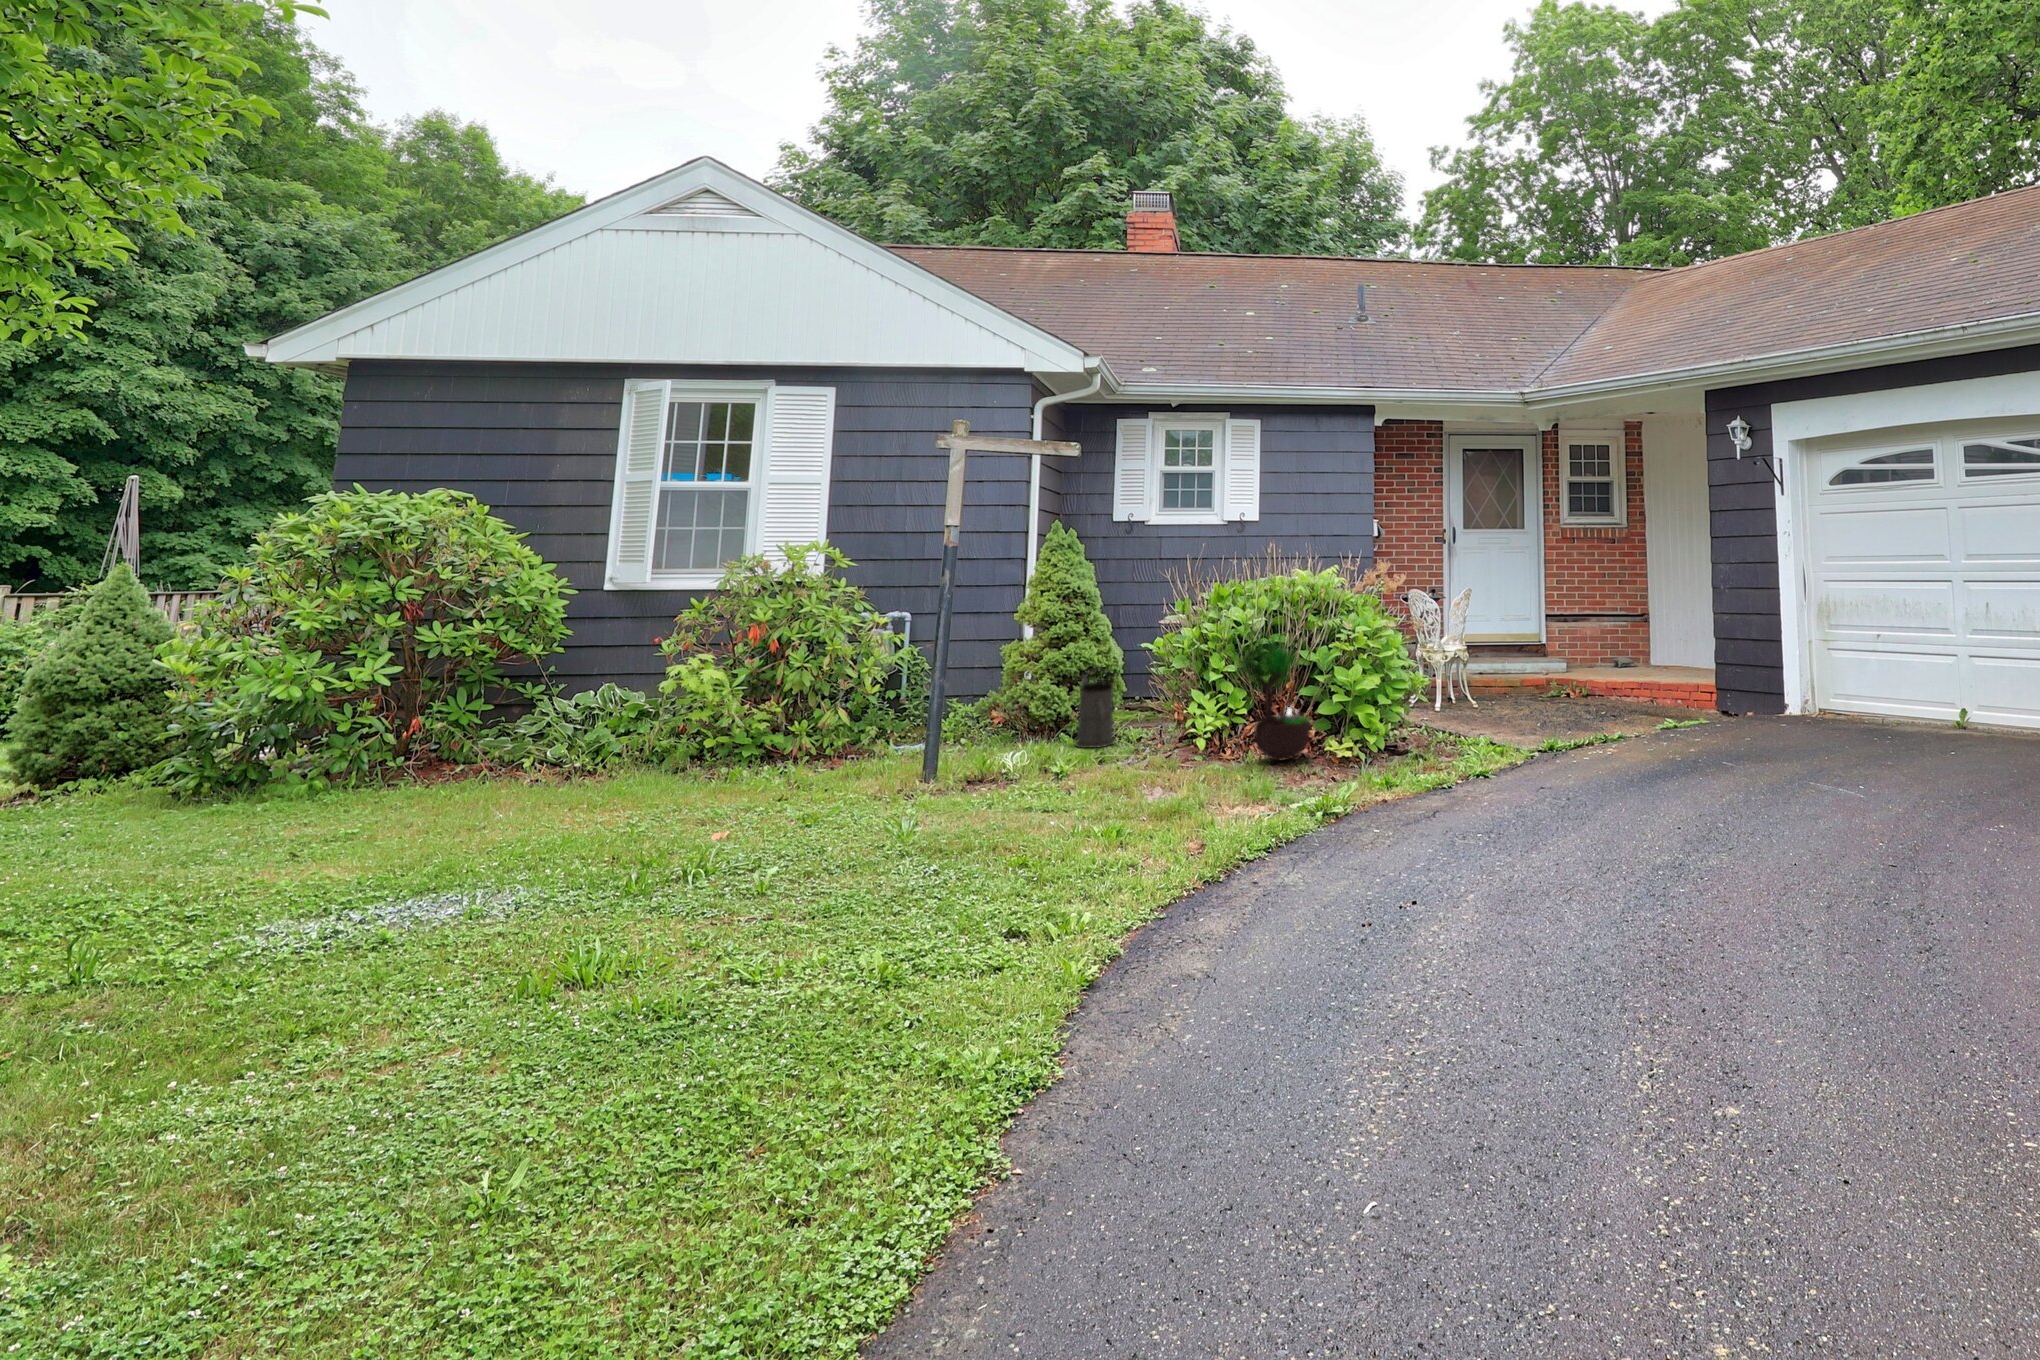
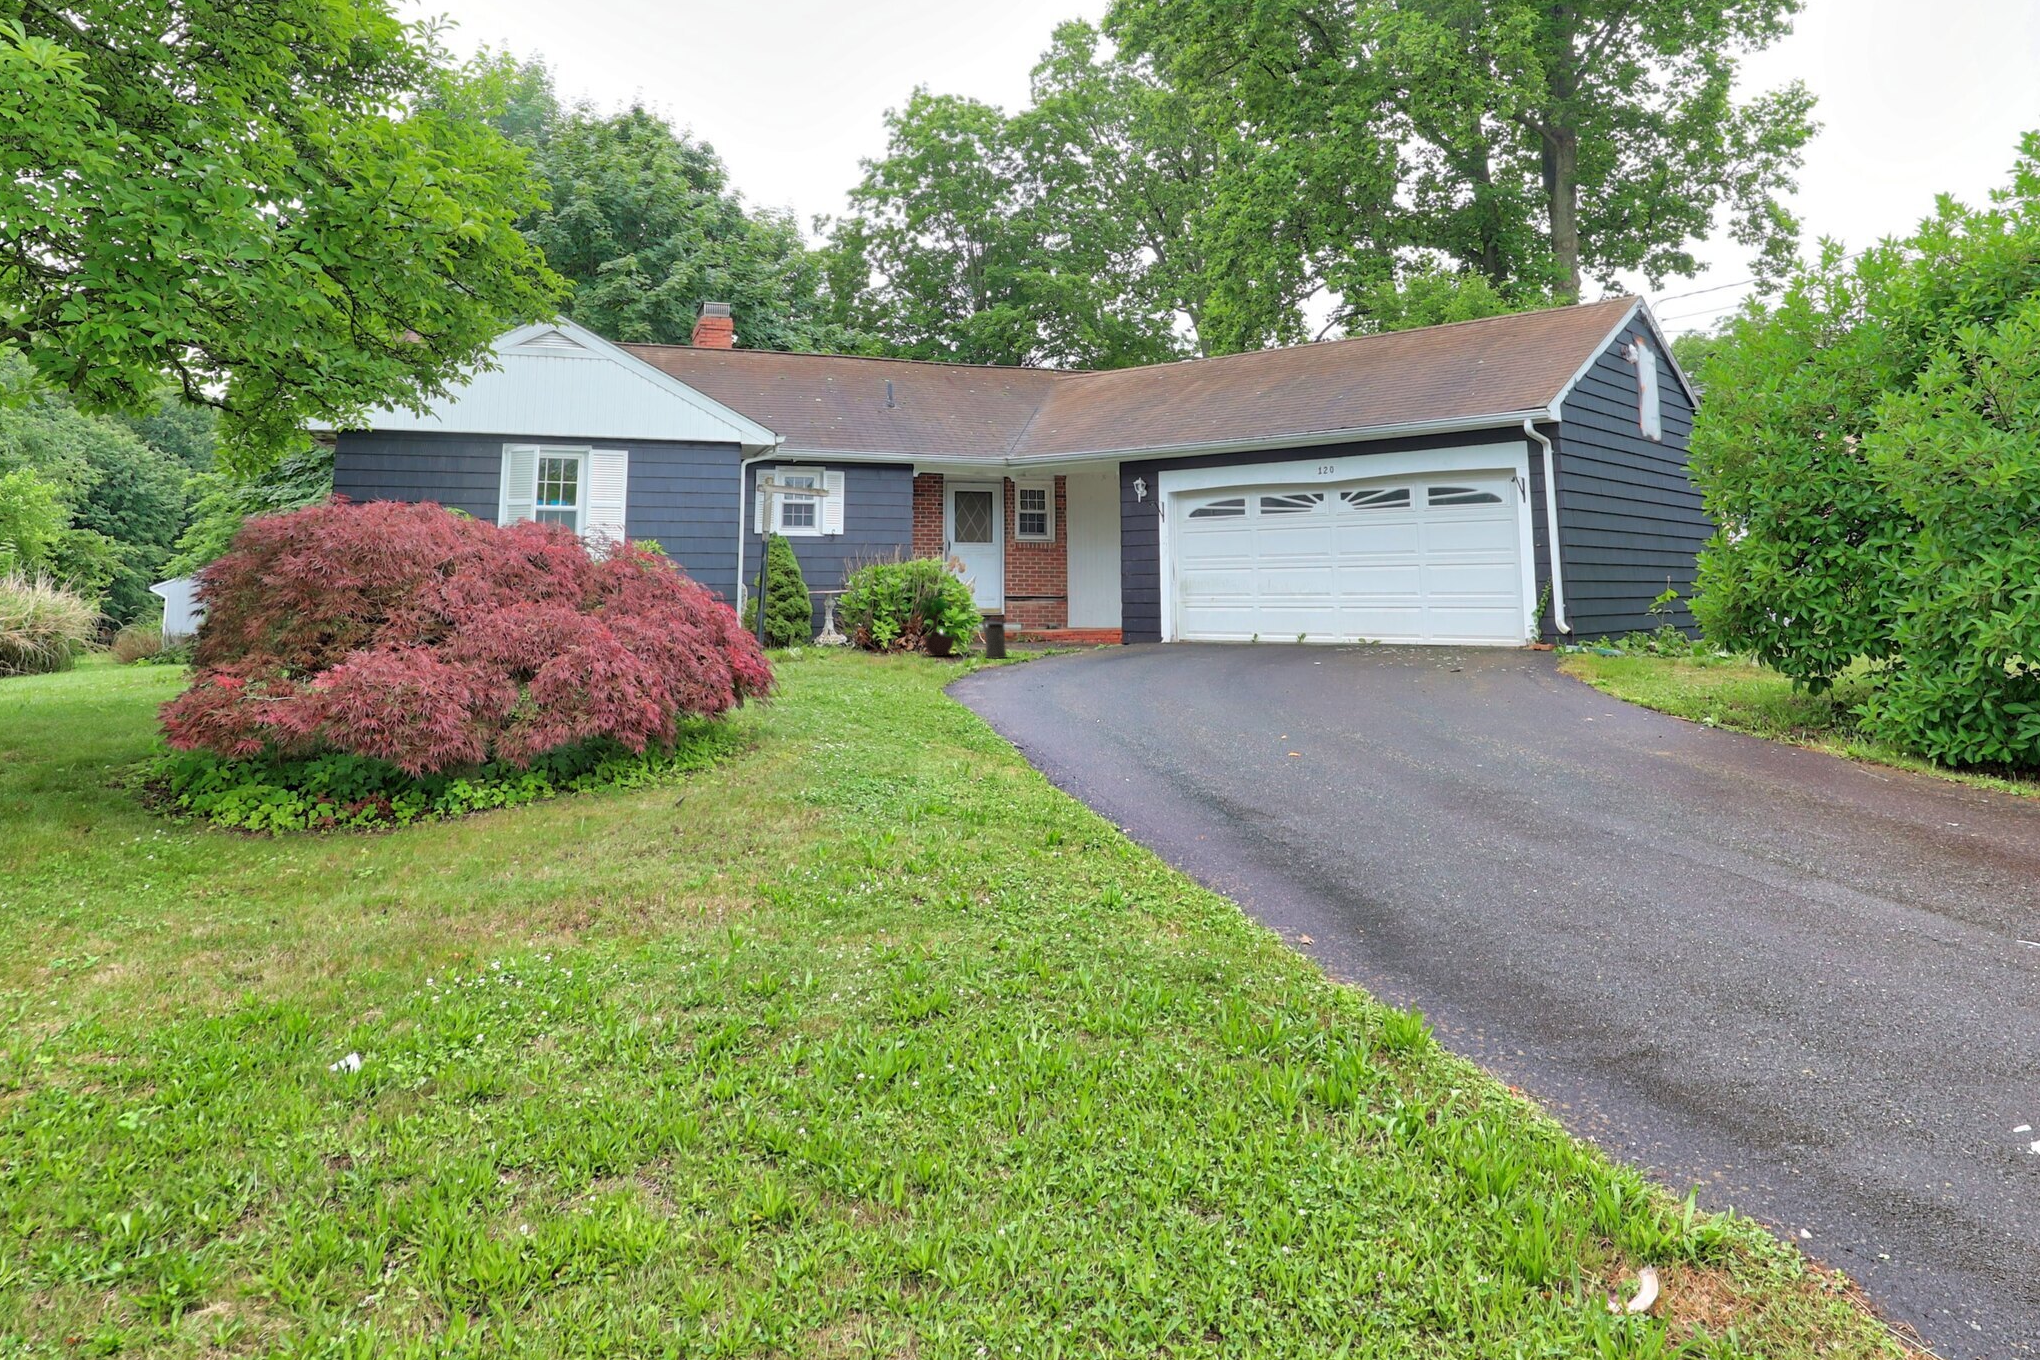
watering can: present [1076,675,1115,748] -> present [982,618,1006,658]

